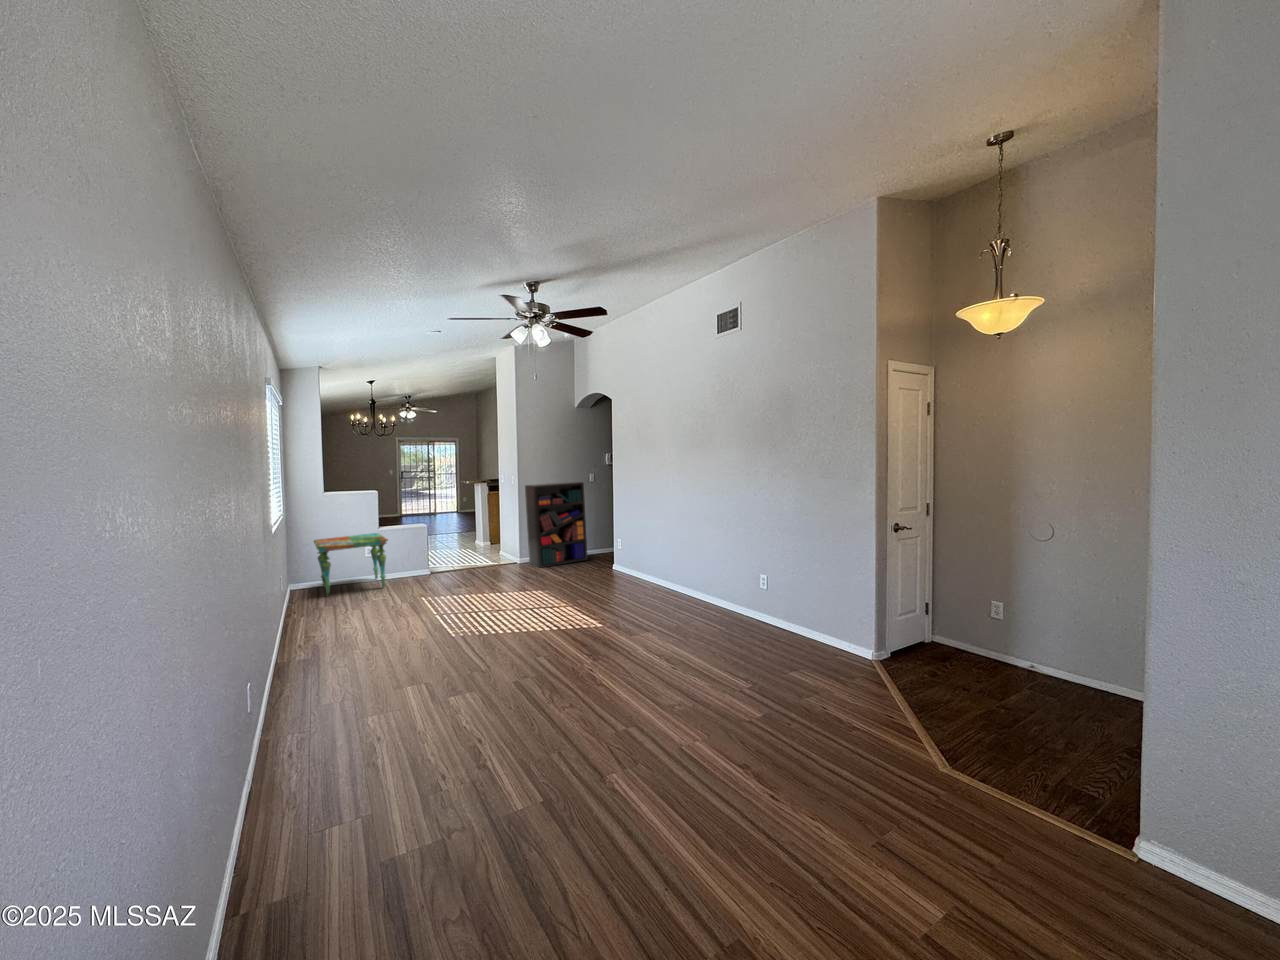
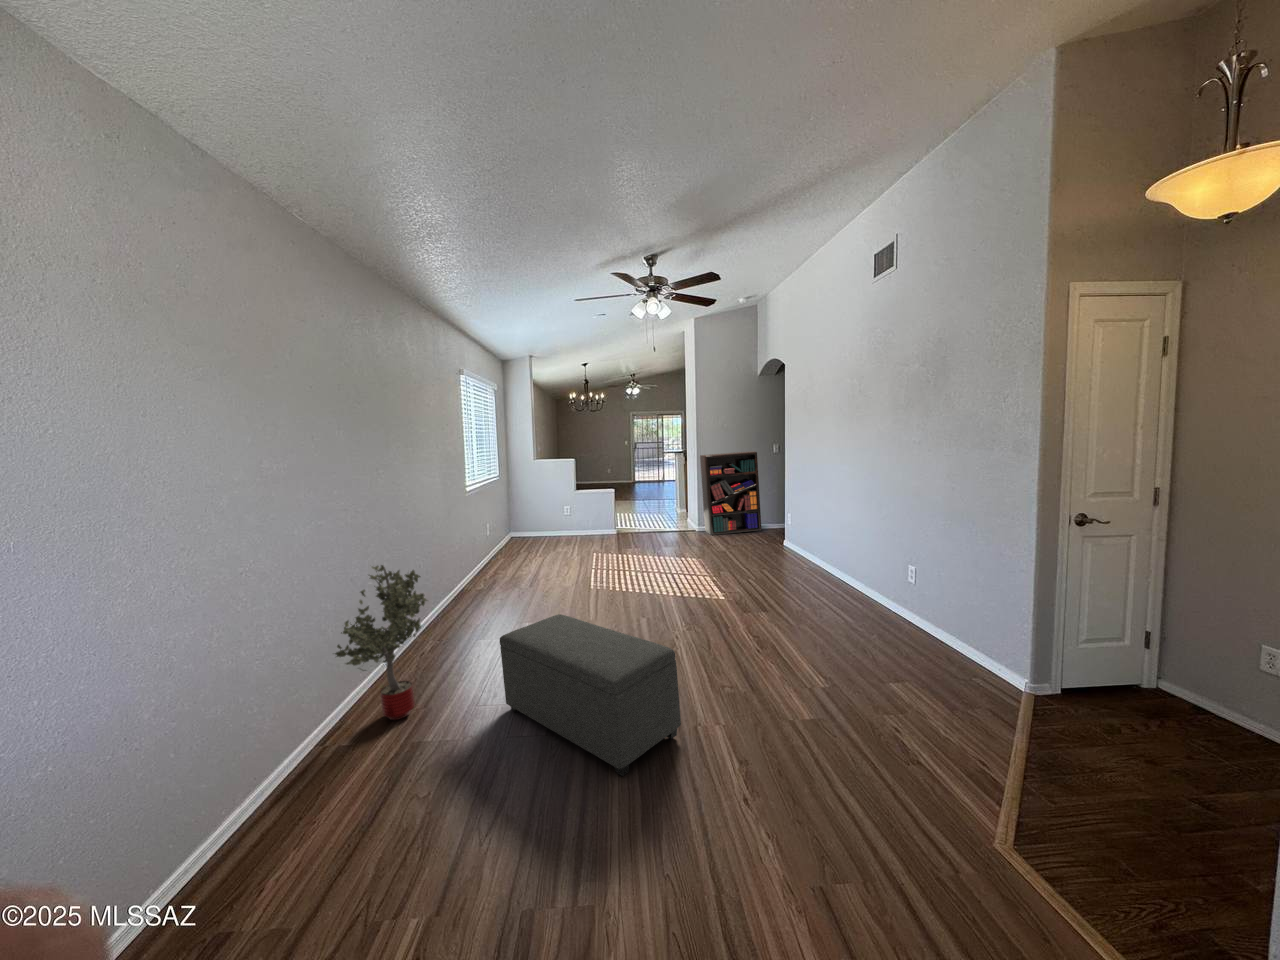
side table: present [314,533,388,596] -> none [523,496,577,547]
potted tree: none [245,615,363,812] -> present [335,565,427,720]
ottoman: none [464,651,669,788] -> present [500,614,681,776]

